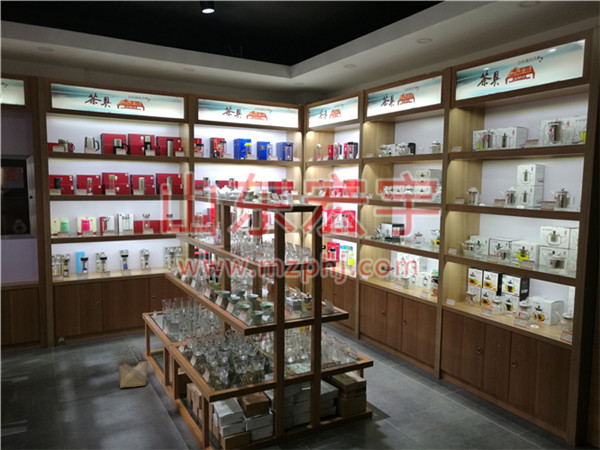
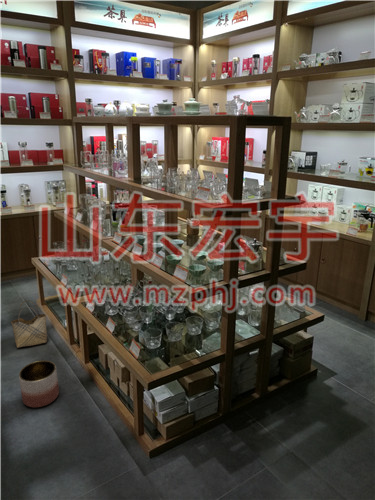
planter: none [119,392,149,430] -> present [19,360,59,407]

